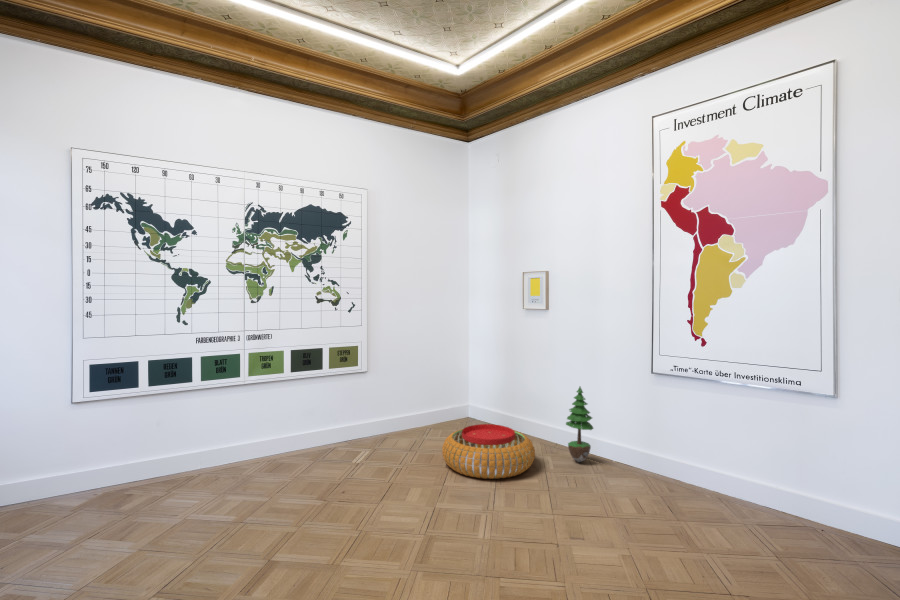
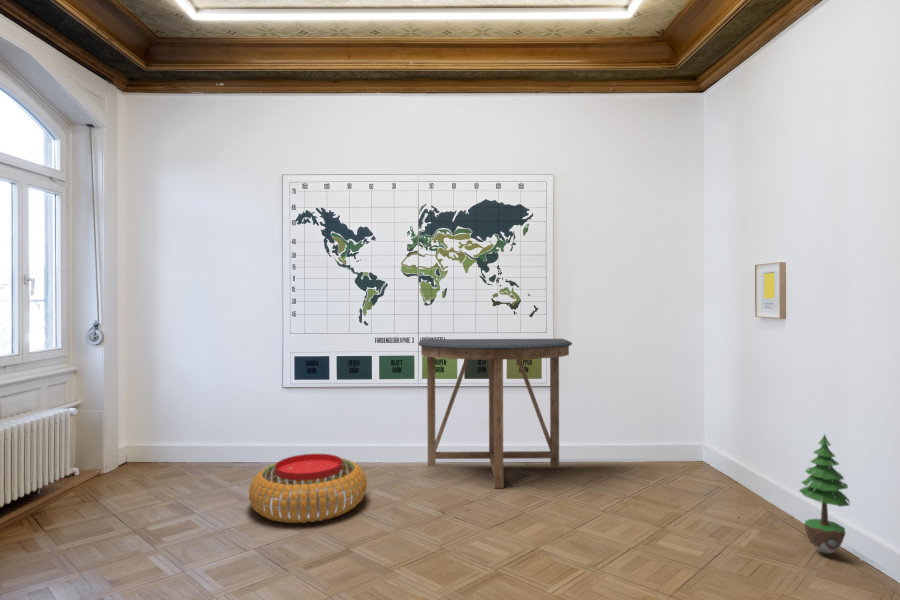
console table: none [248,331,394,468] -> present [418,339,572,488]
pouf: present [442,424,535,479] -> present [249,454,367,523]

